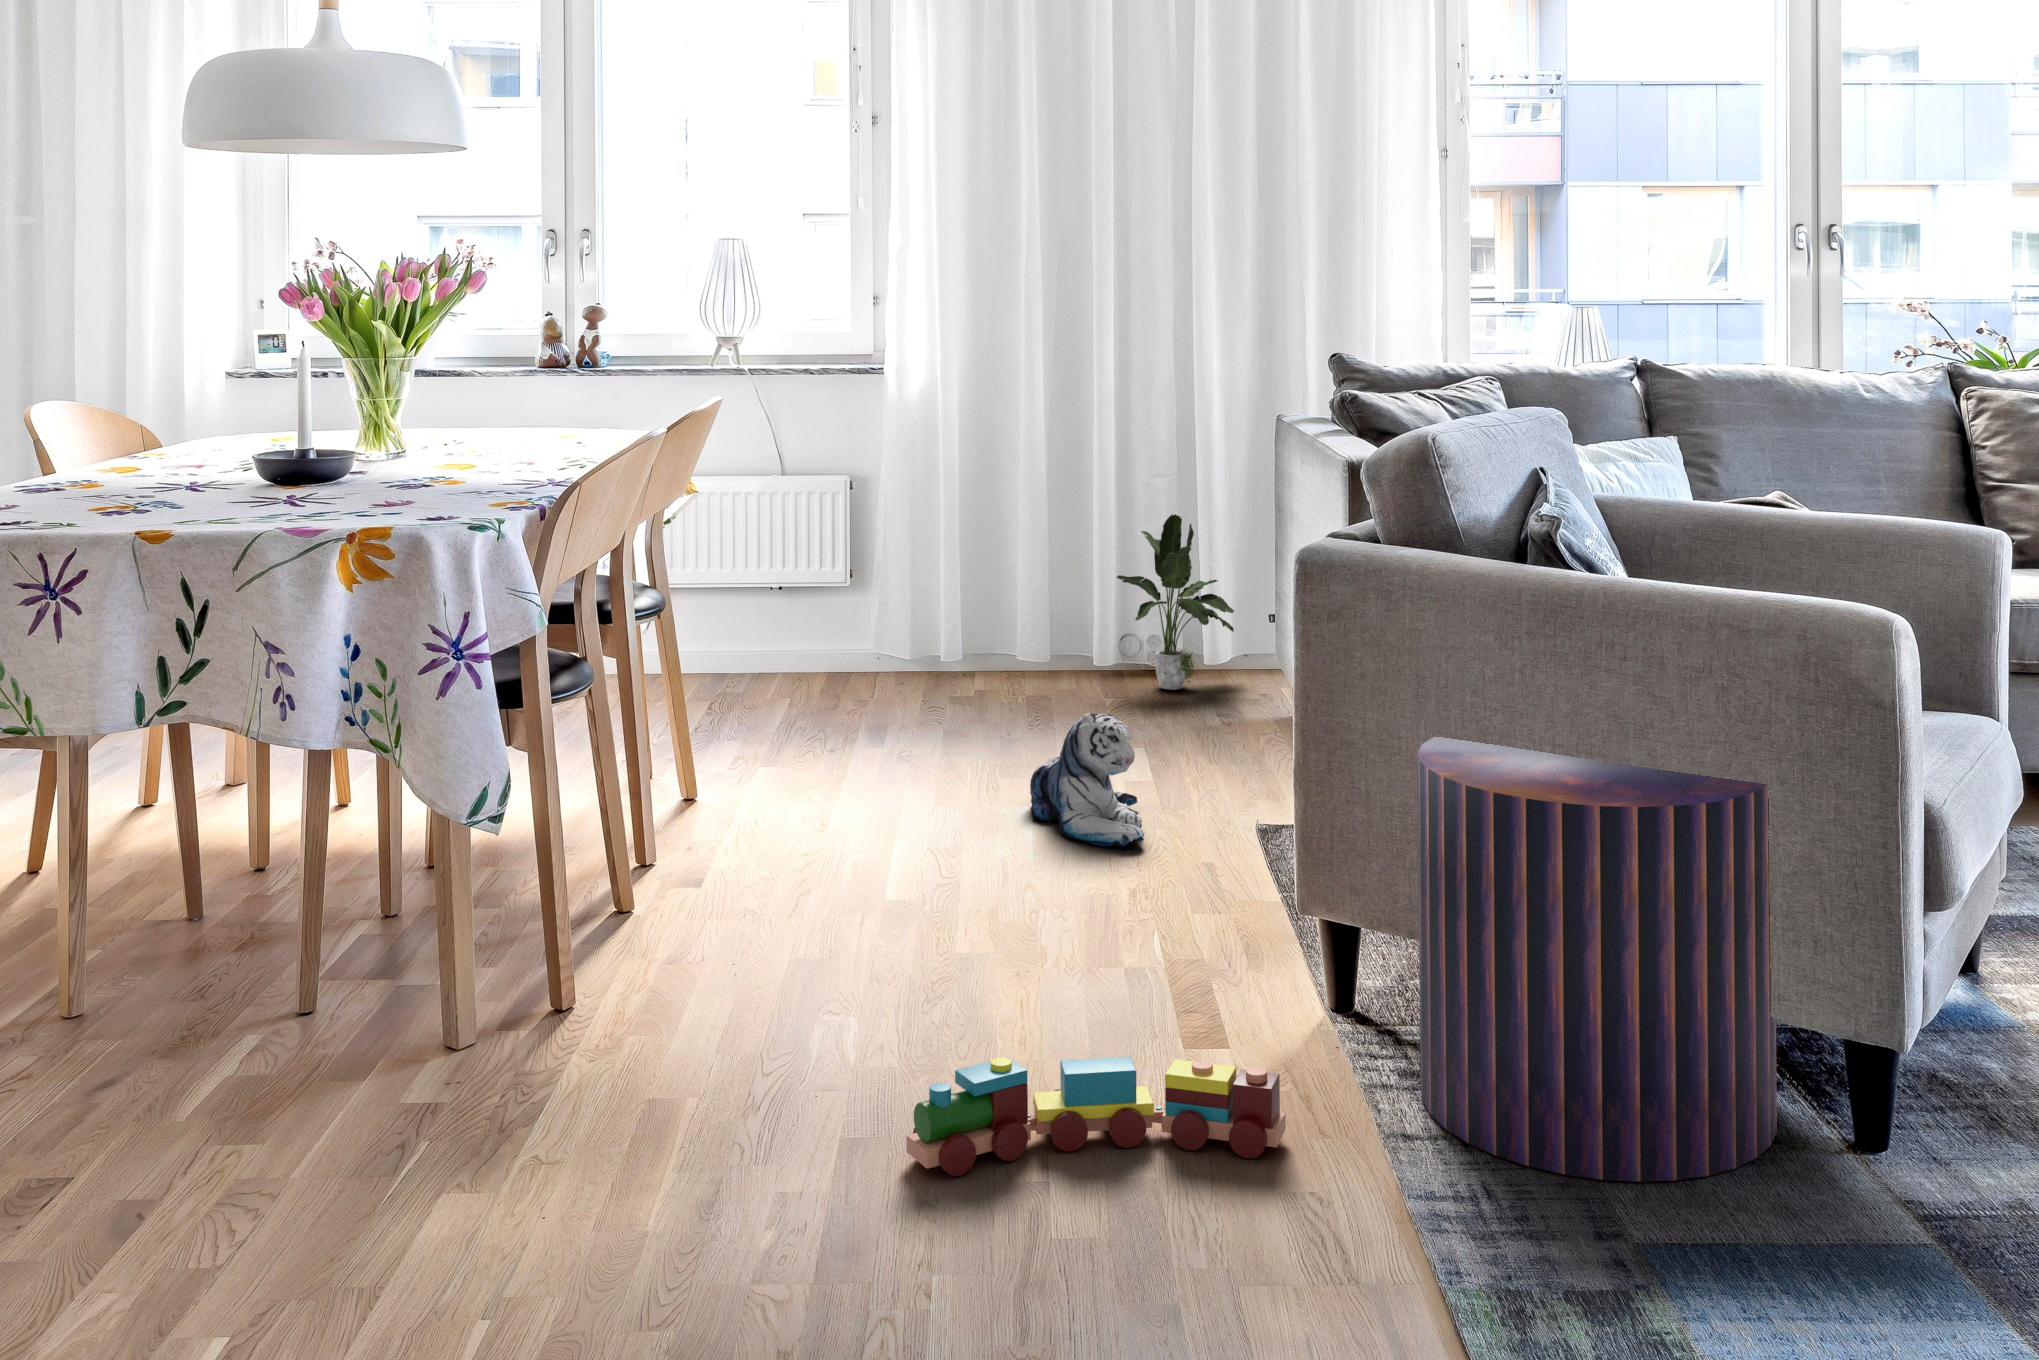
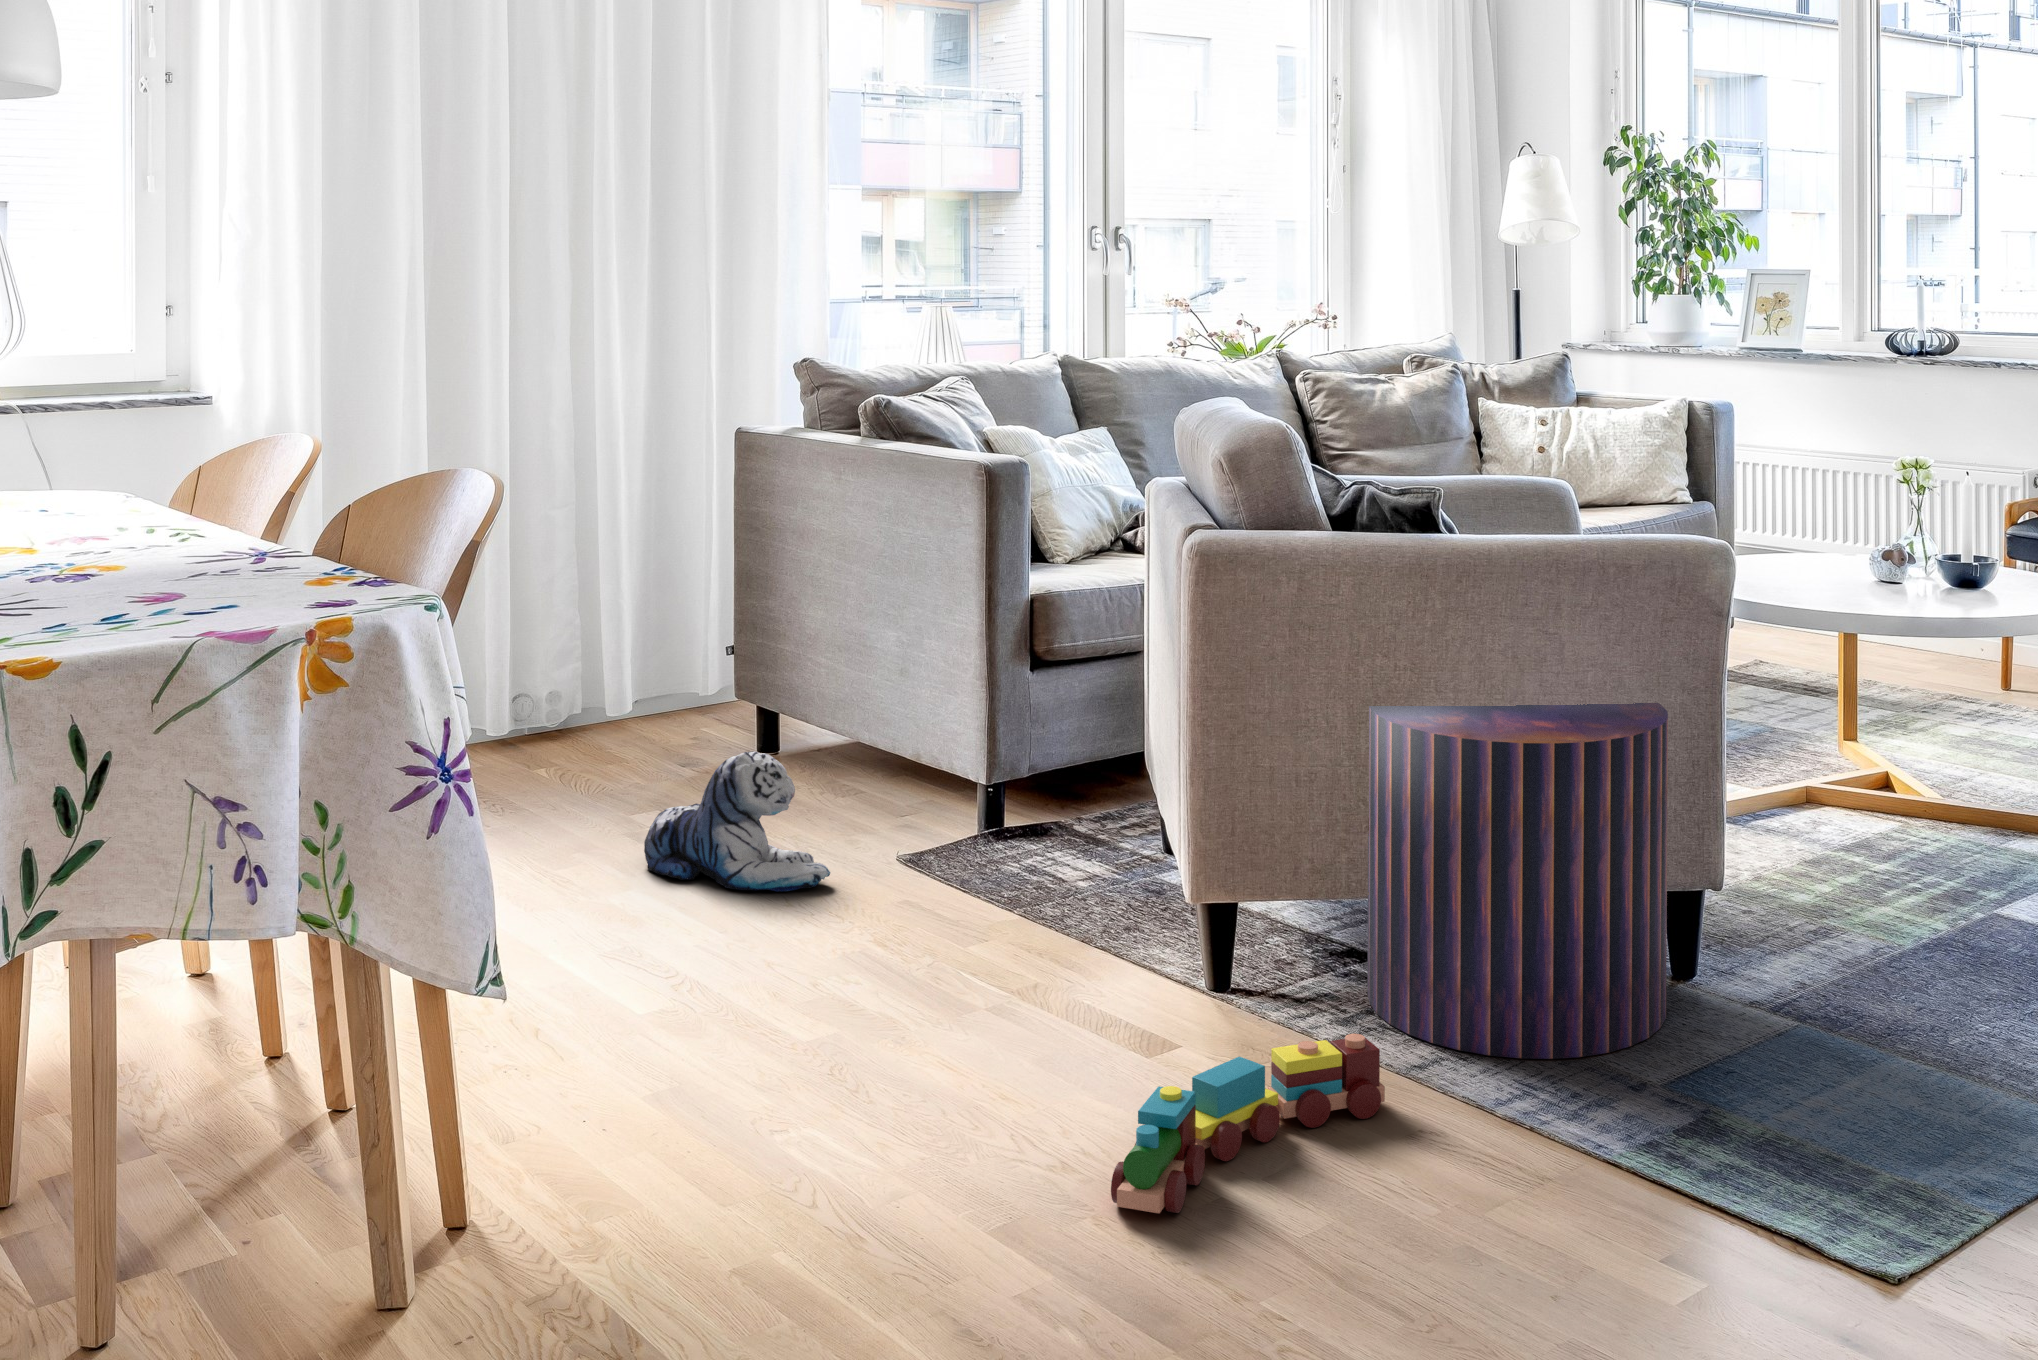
potted plant: present [1117,514,1234,690] -> none [533,532,658,727]

